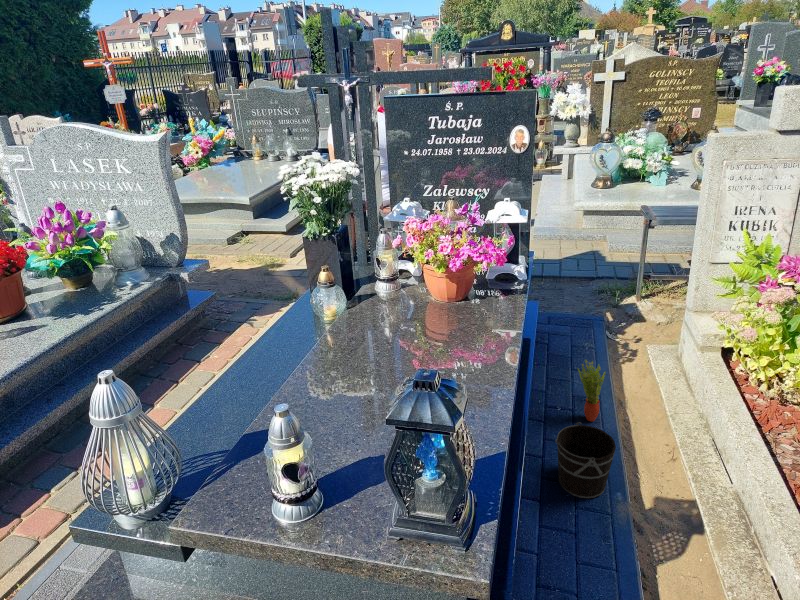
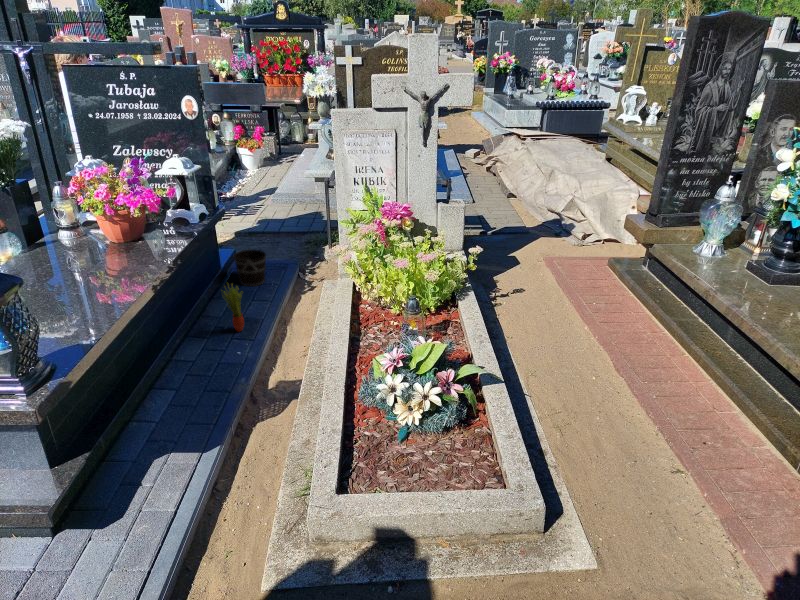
bucket: present [555,422,616,498] -> present [233,249,266,286]

